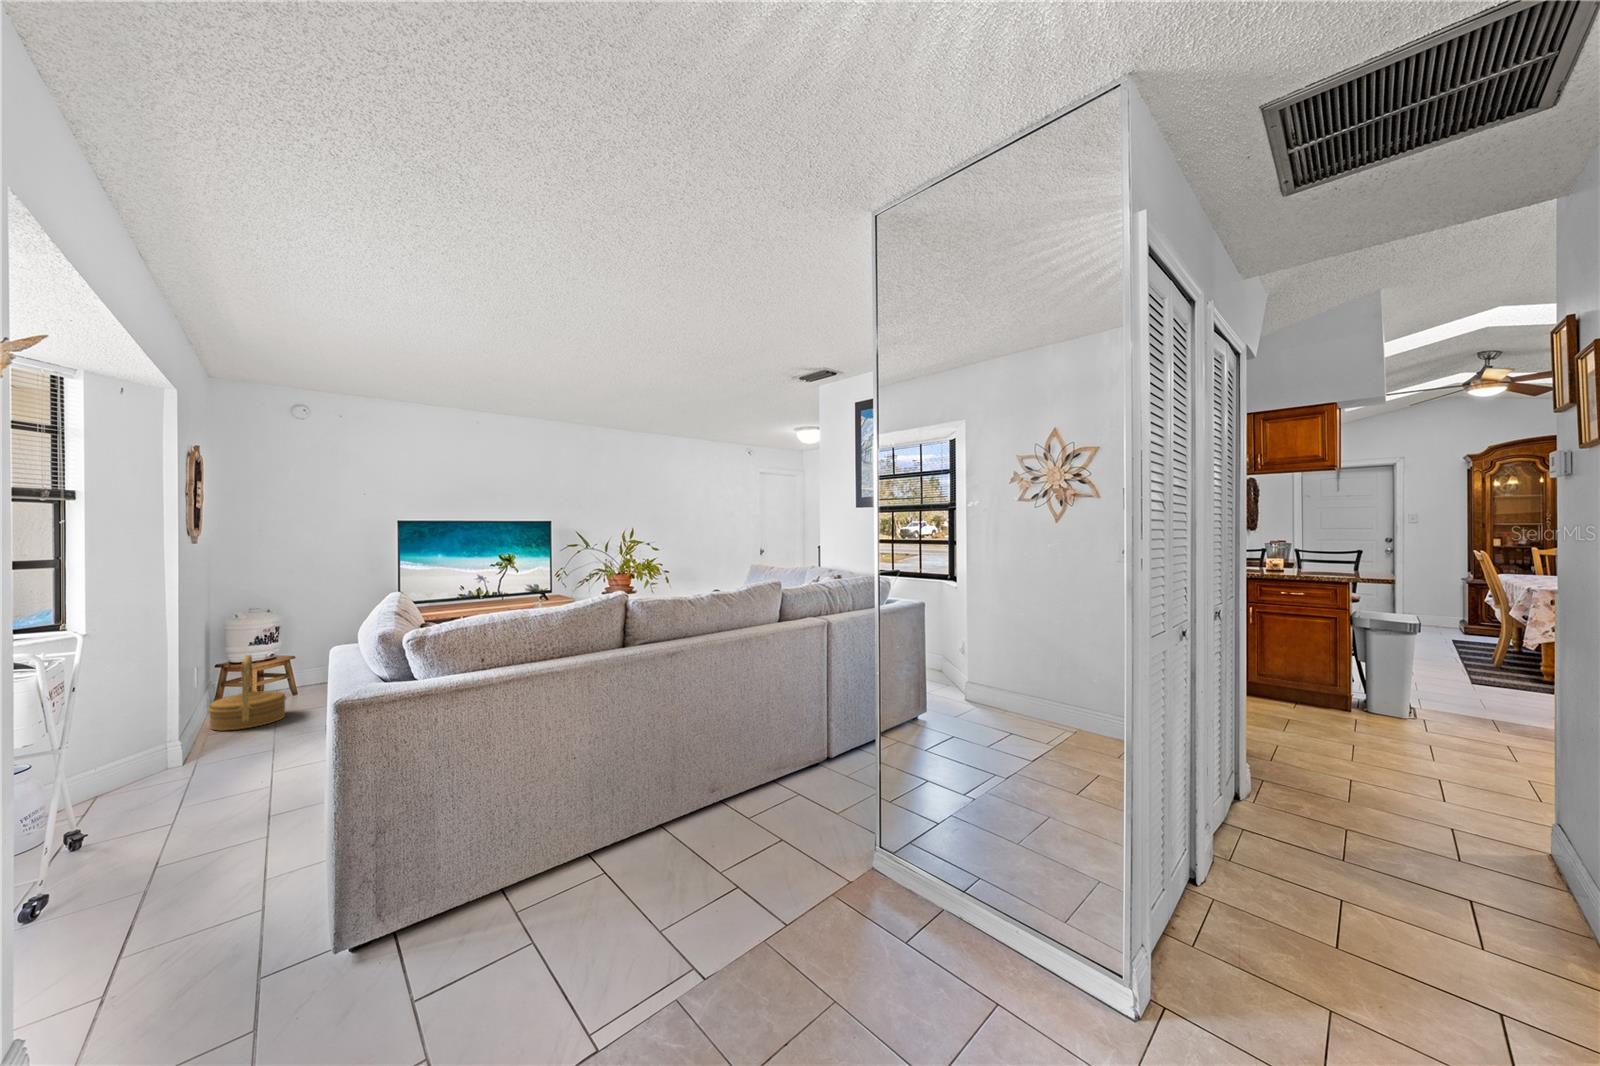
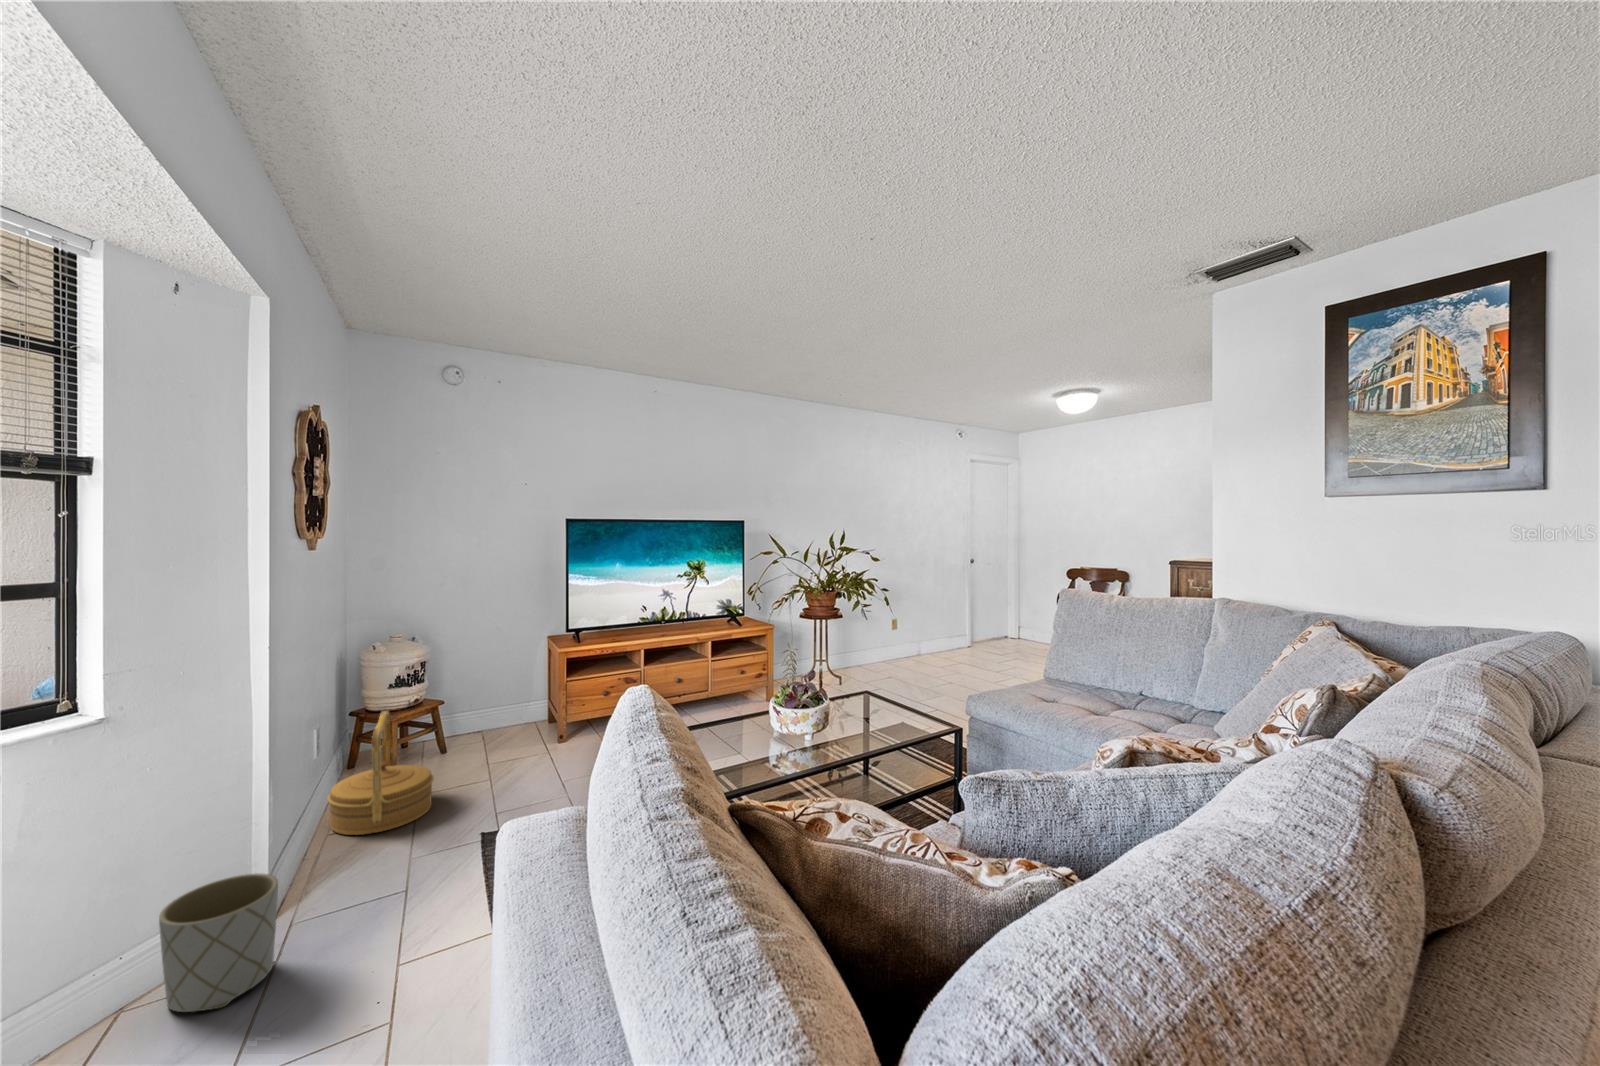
planter: none [122,725,191,789] -> present [159,873,278,1012]

